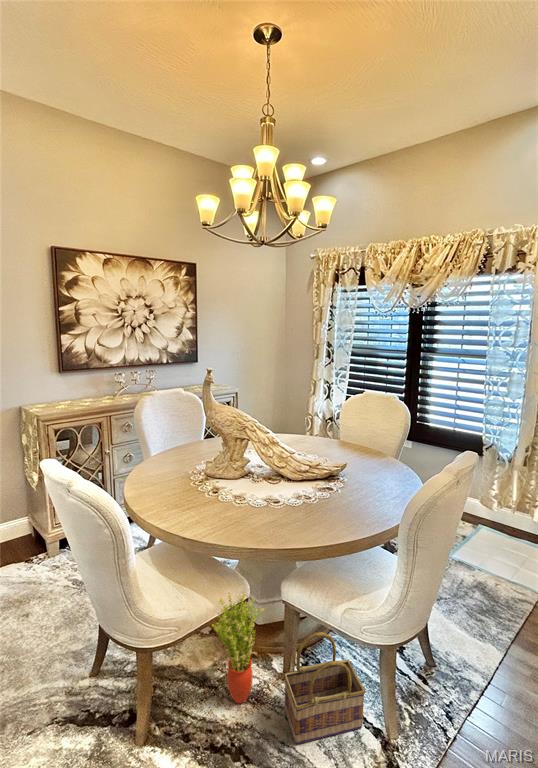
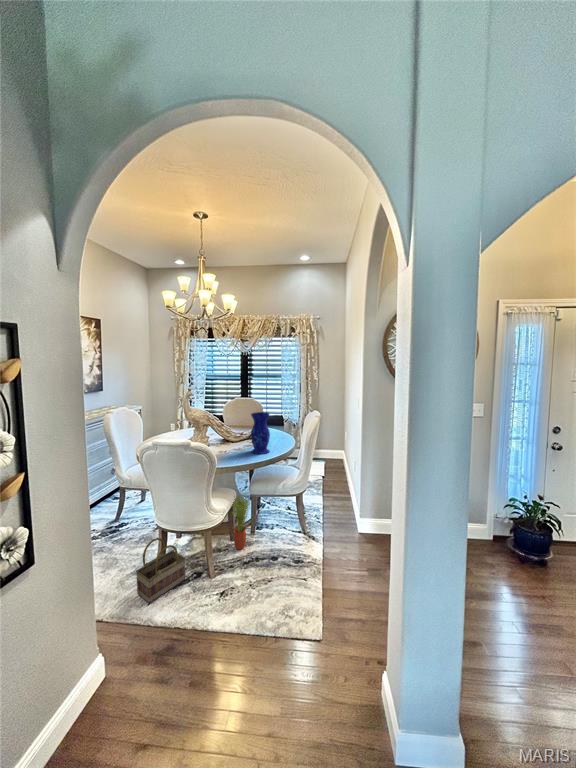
vase: none [269,438,312,535] -> present [251,412,270,454]
basket: present [284,632,366,744] -> present [136,538,185,603]

